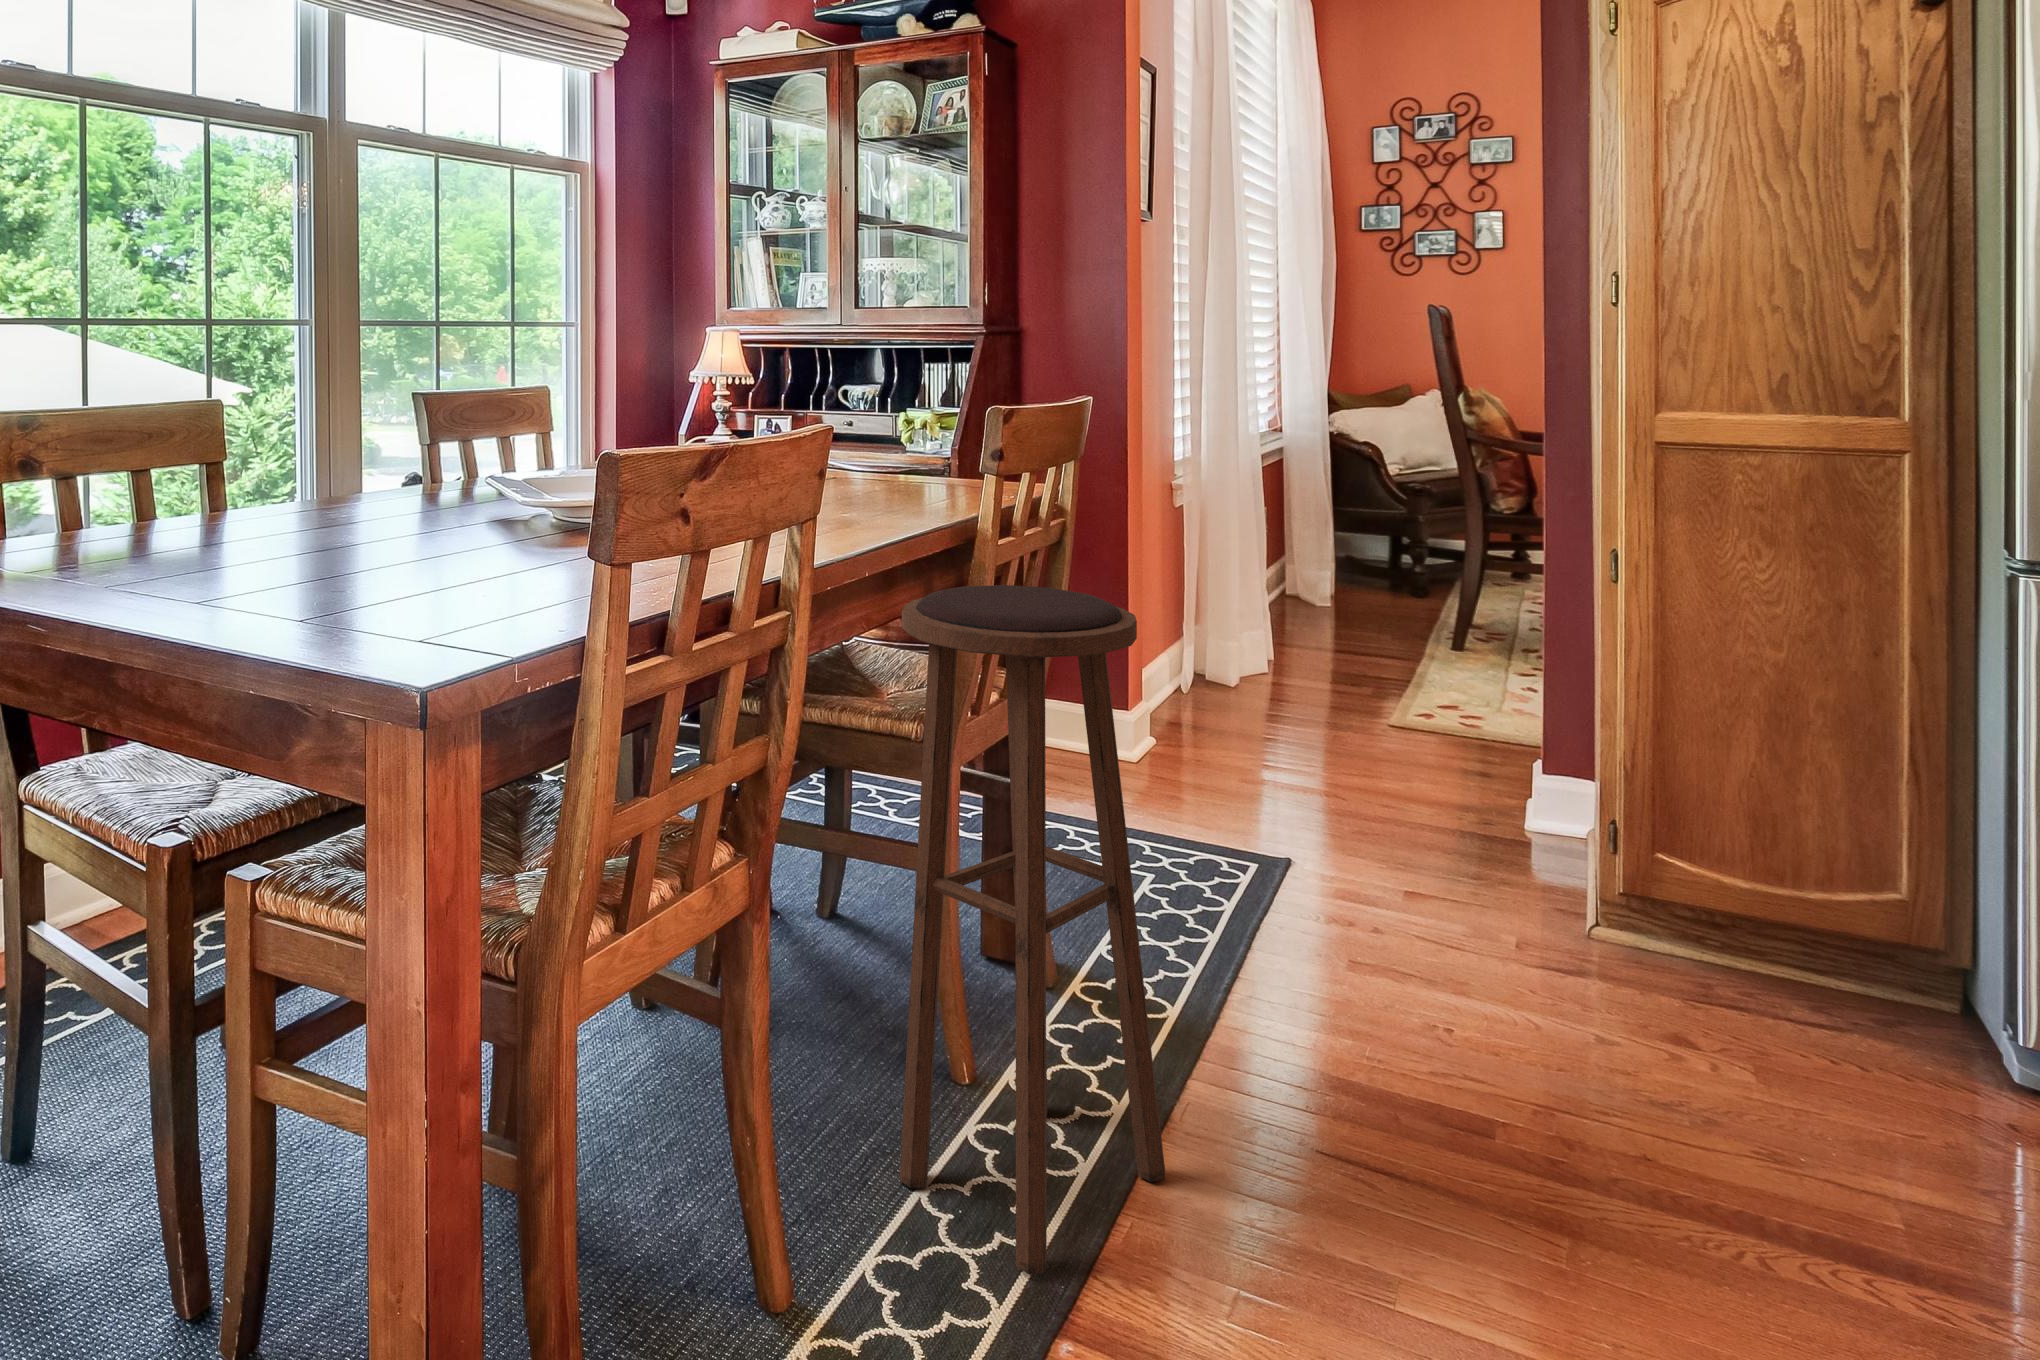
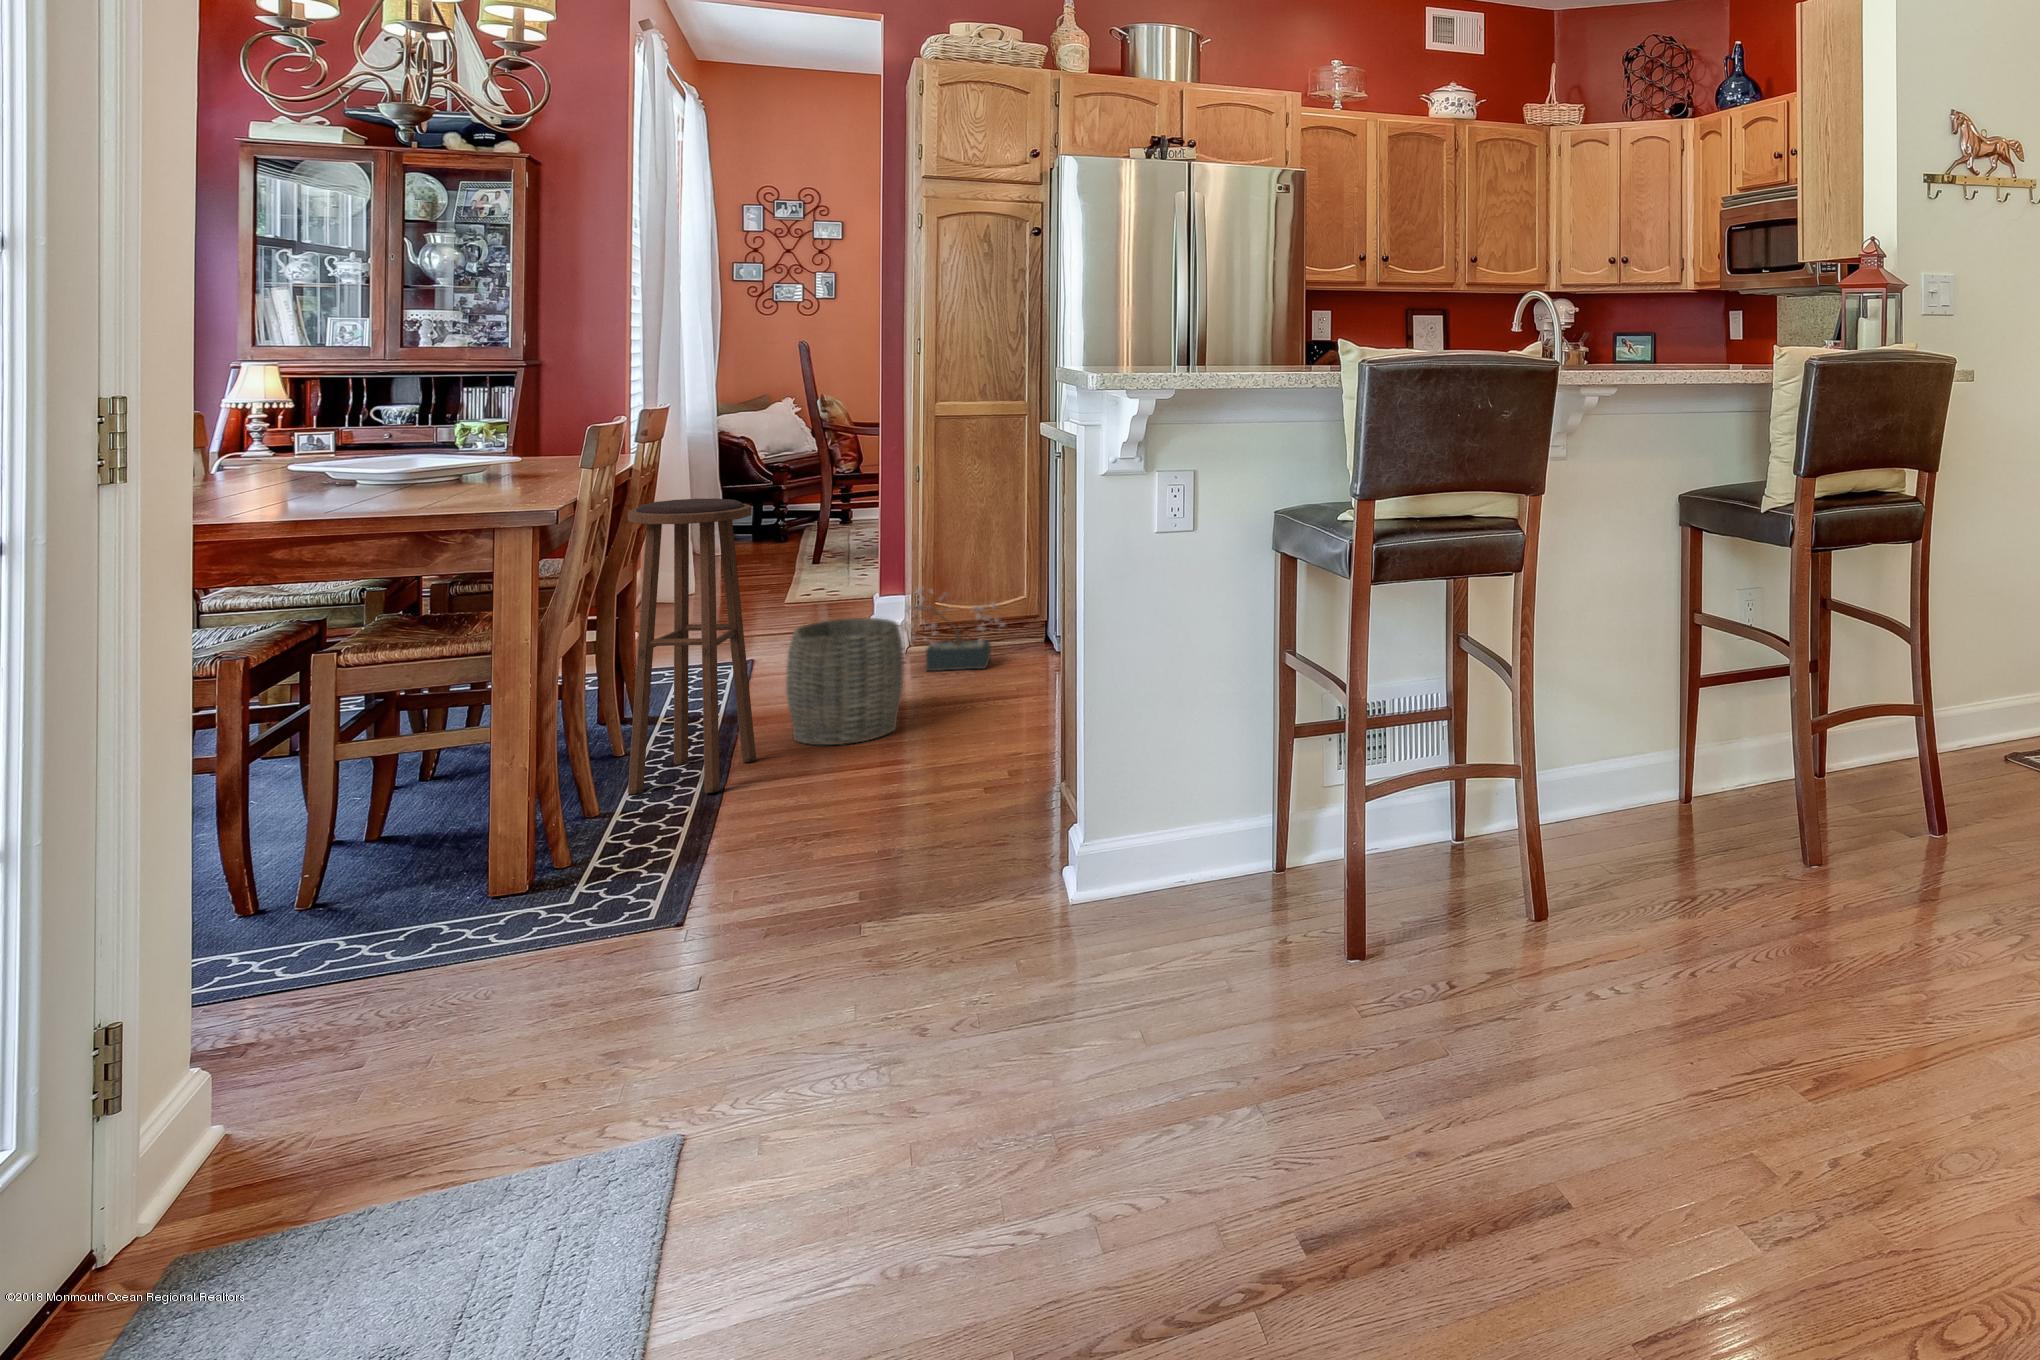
decorative plant: none [1561,797,1834,1043] -> present [904,587,1005,671]
woven basket: none [1252,875,1530,1229] -> present [786,618,904,745]

